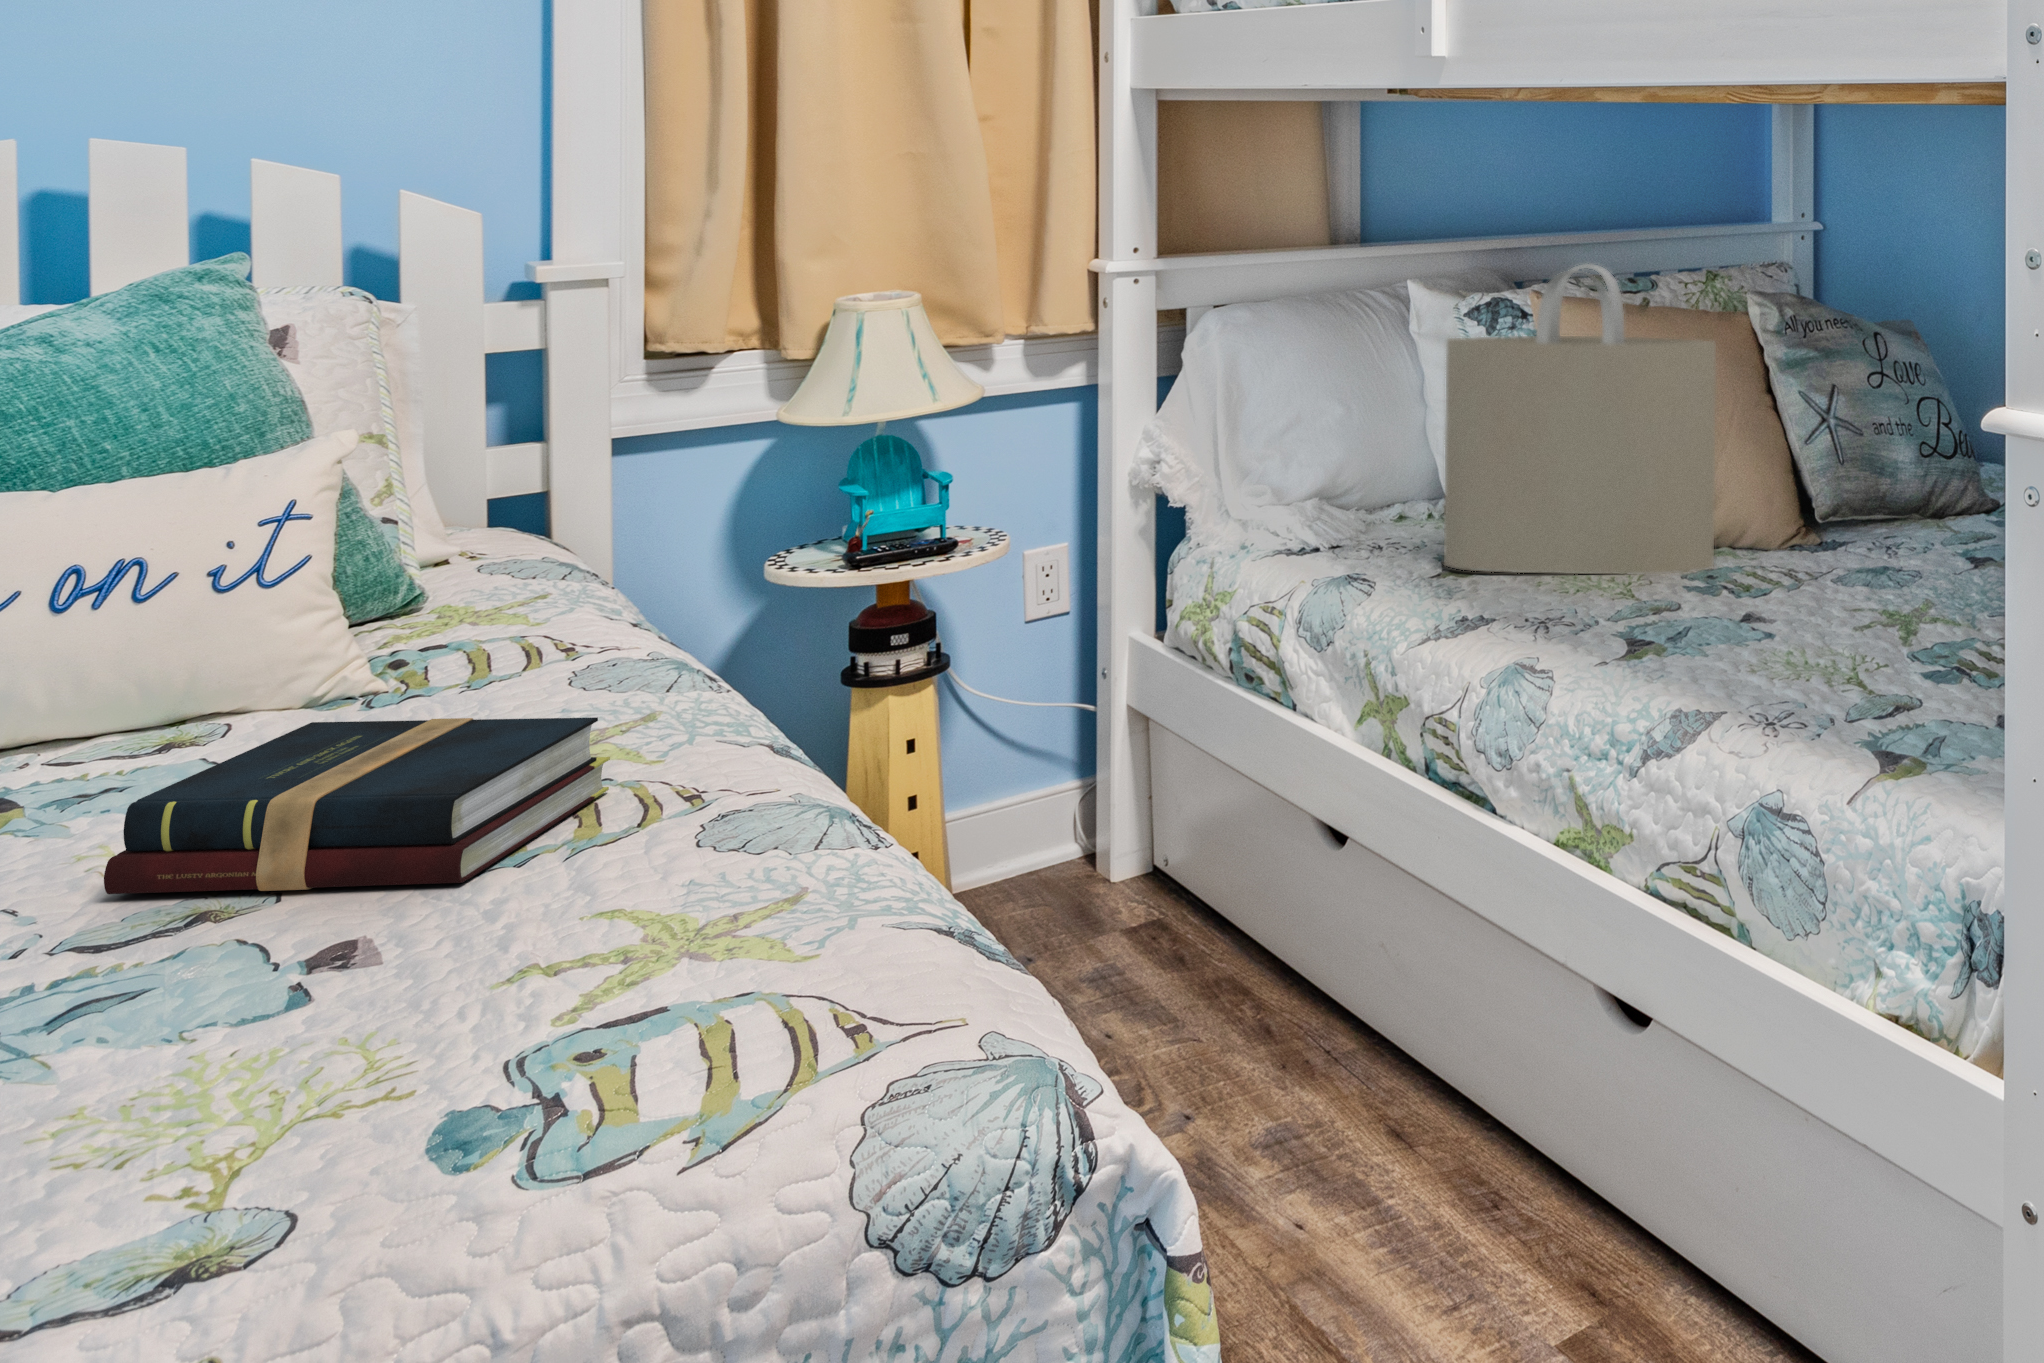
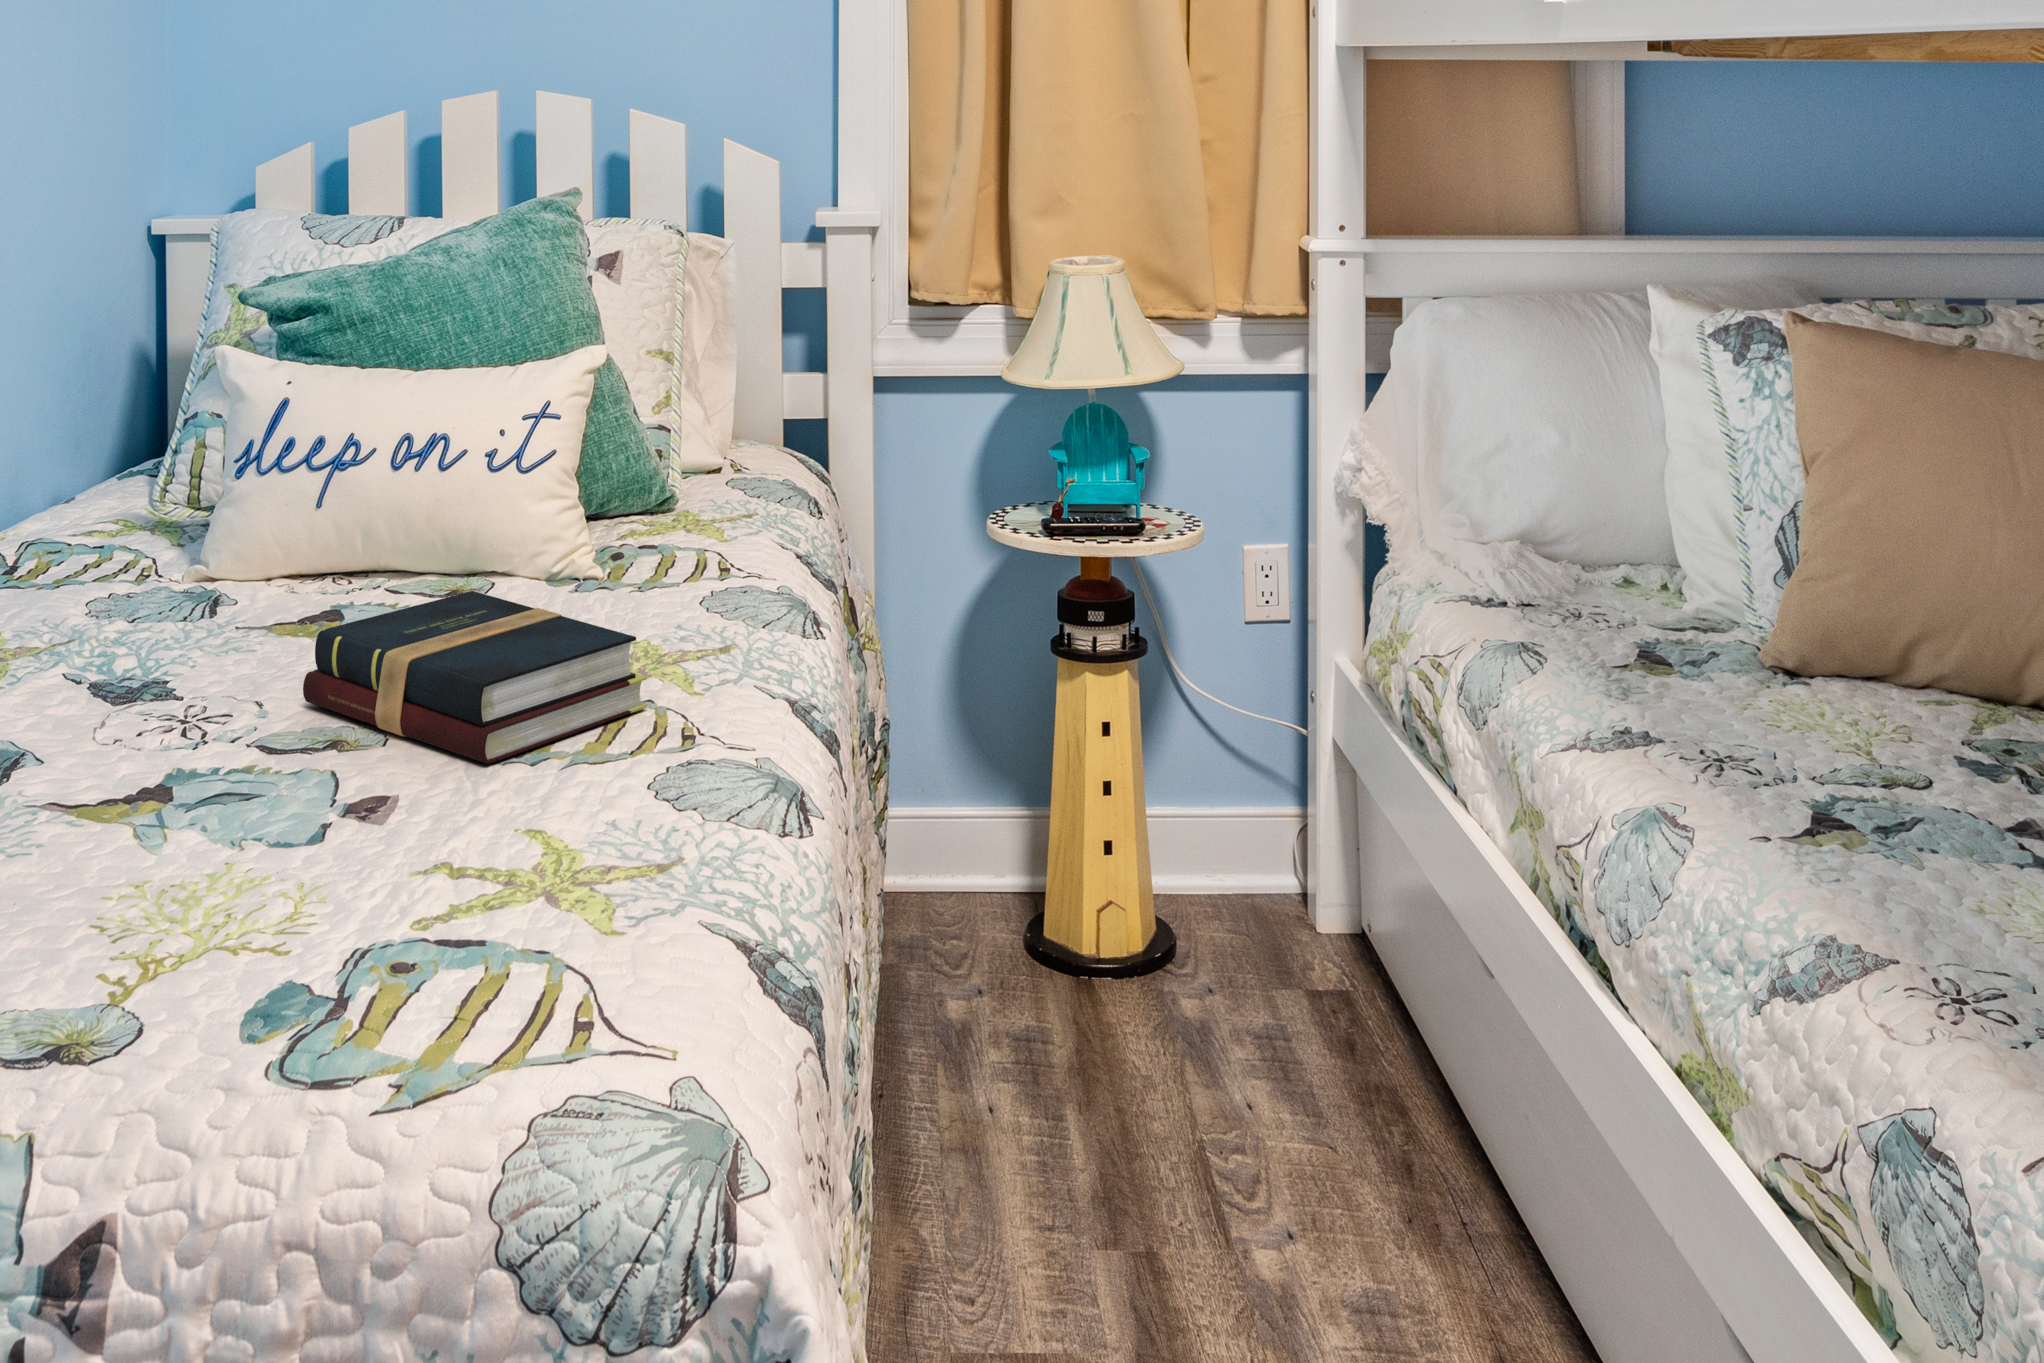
tote bag: present [1444,264,1716,575] -> none [1643,289,2020,744]

